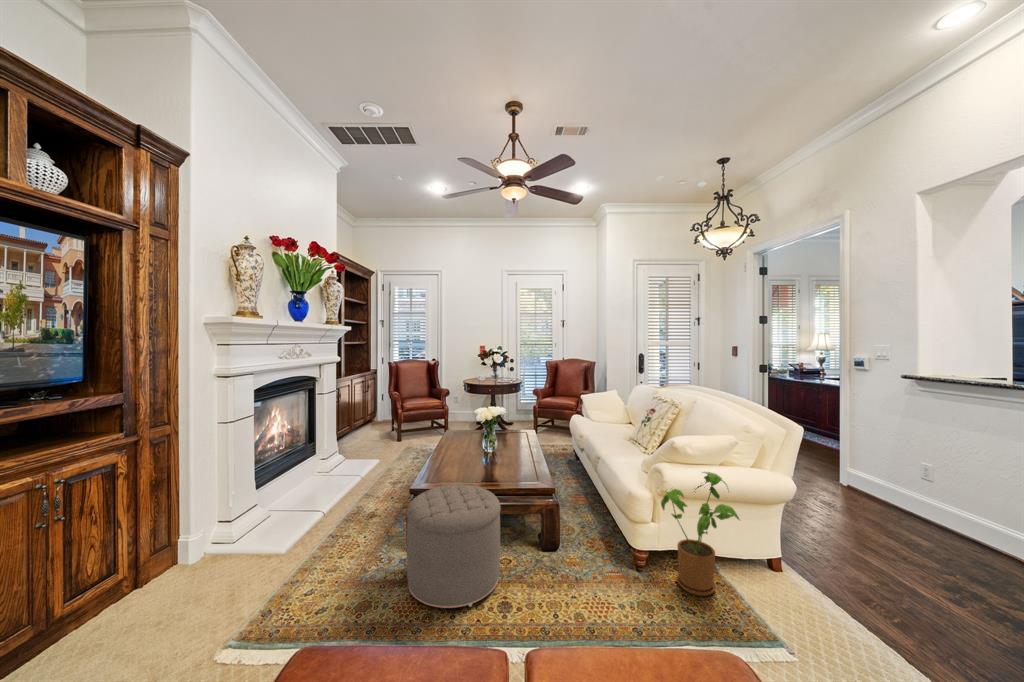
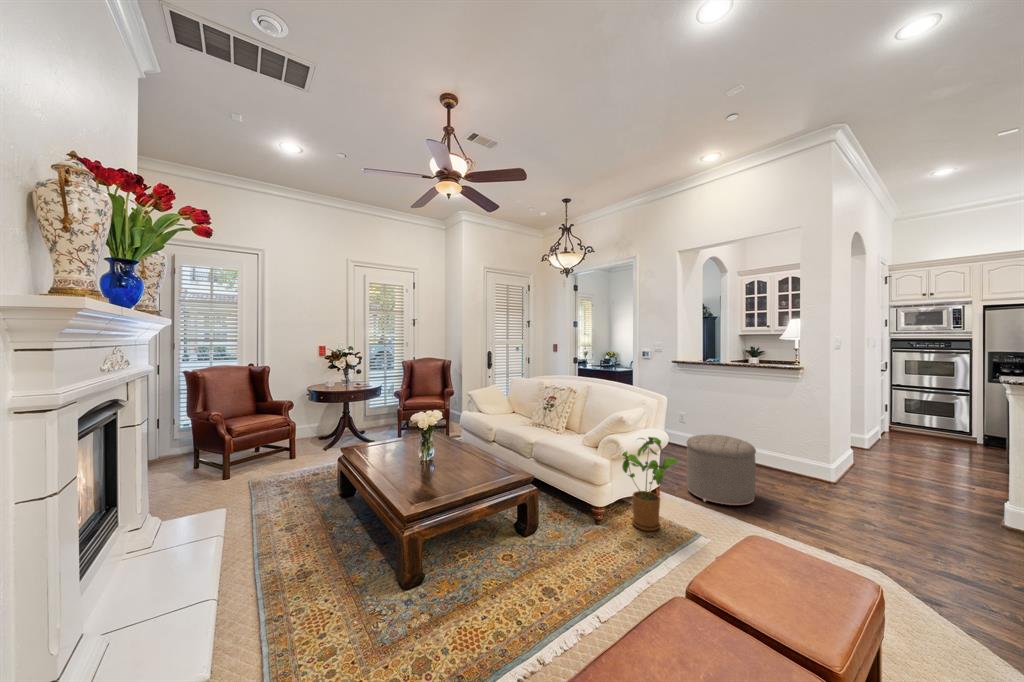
ottoman: present [406,485,501,608] -> present [687,435,756,505]

